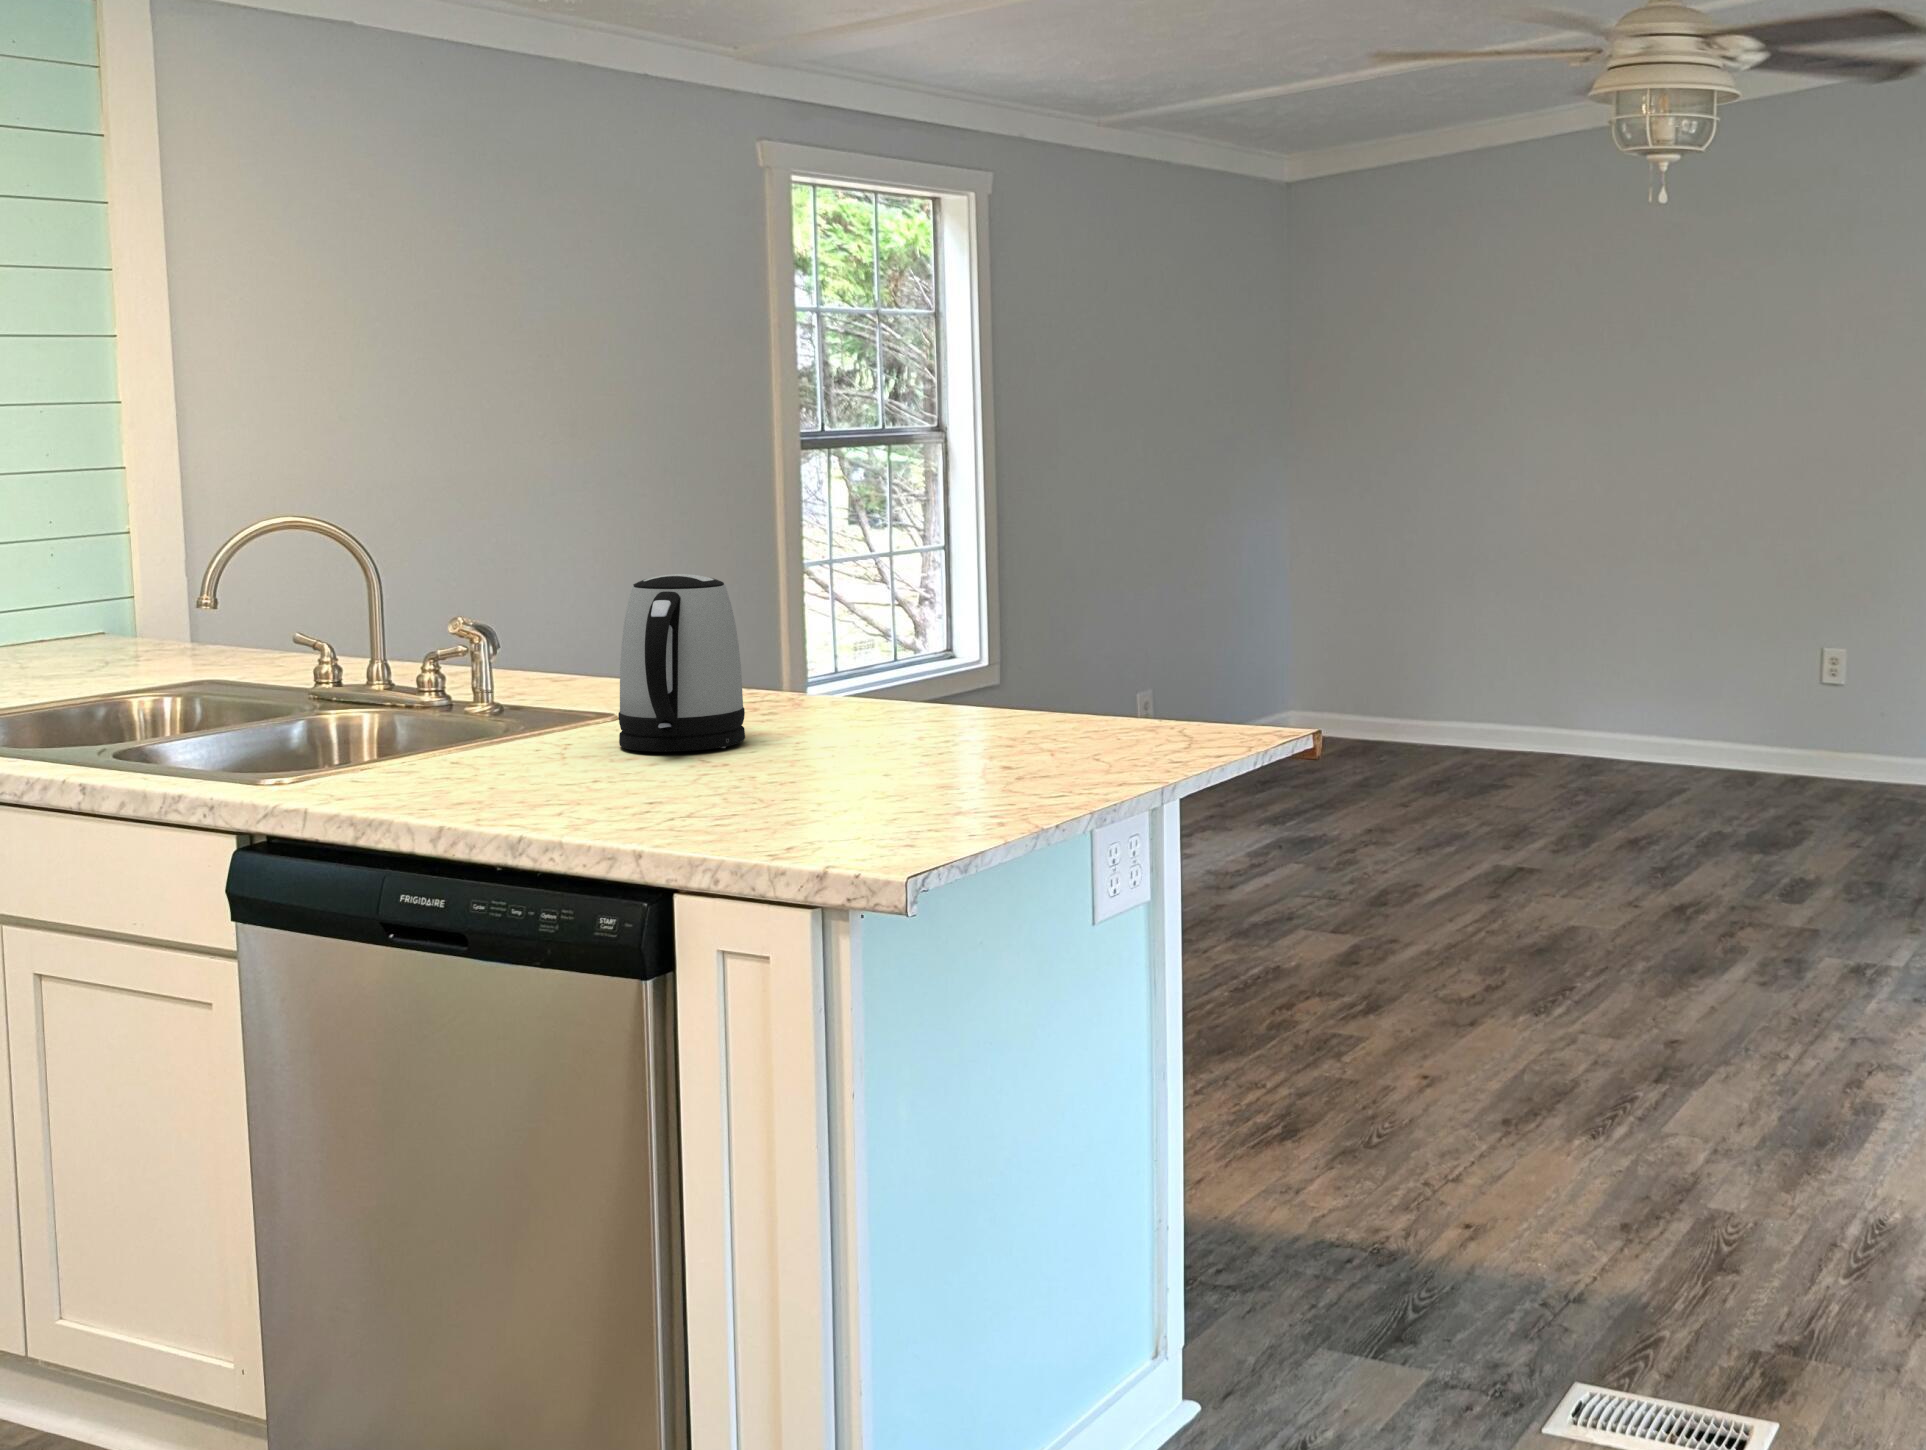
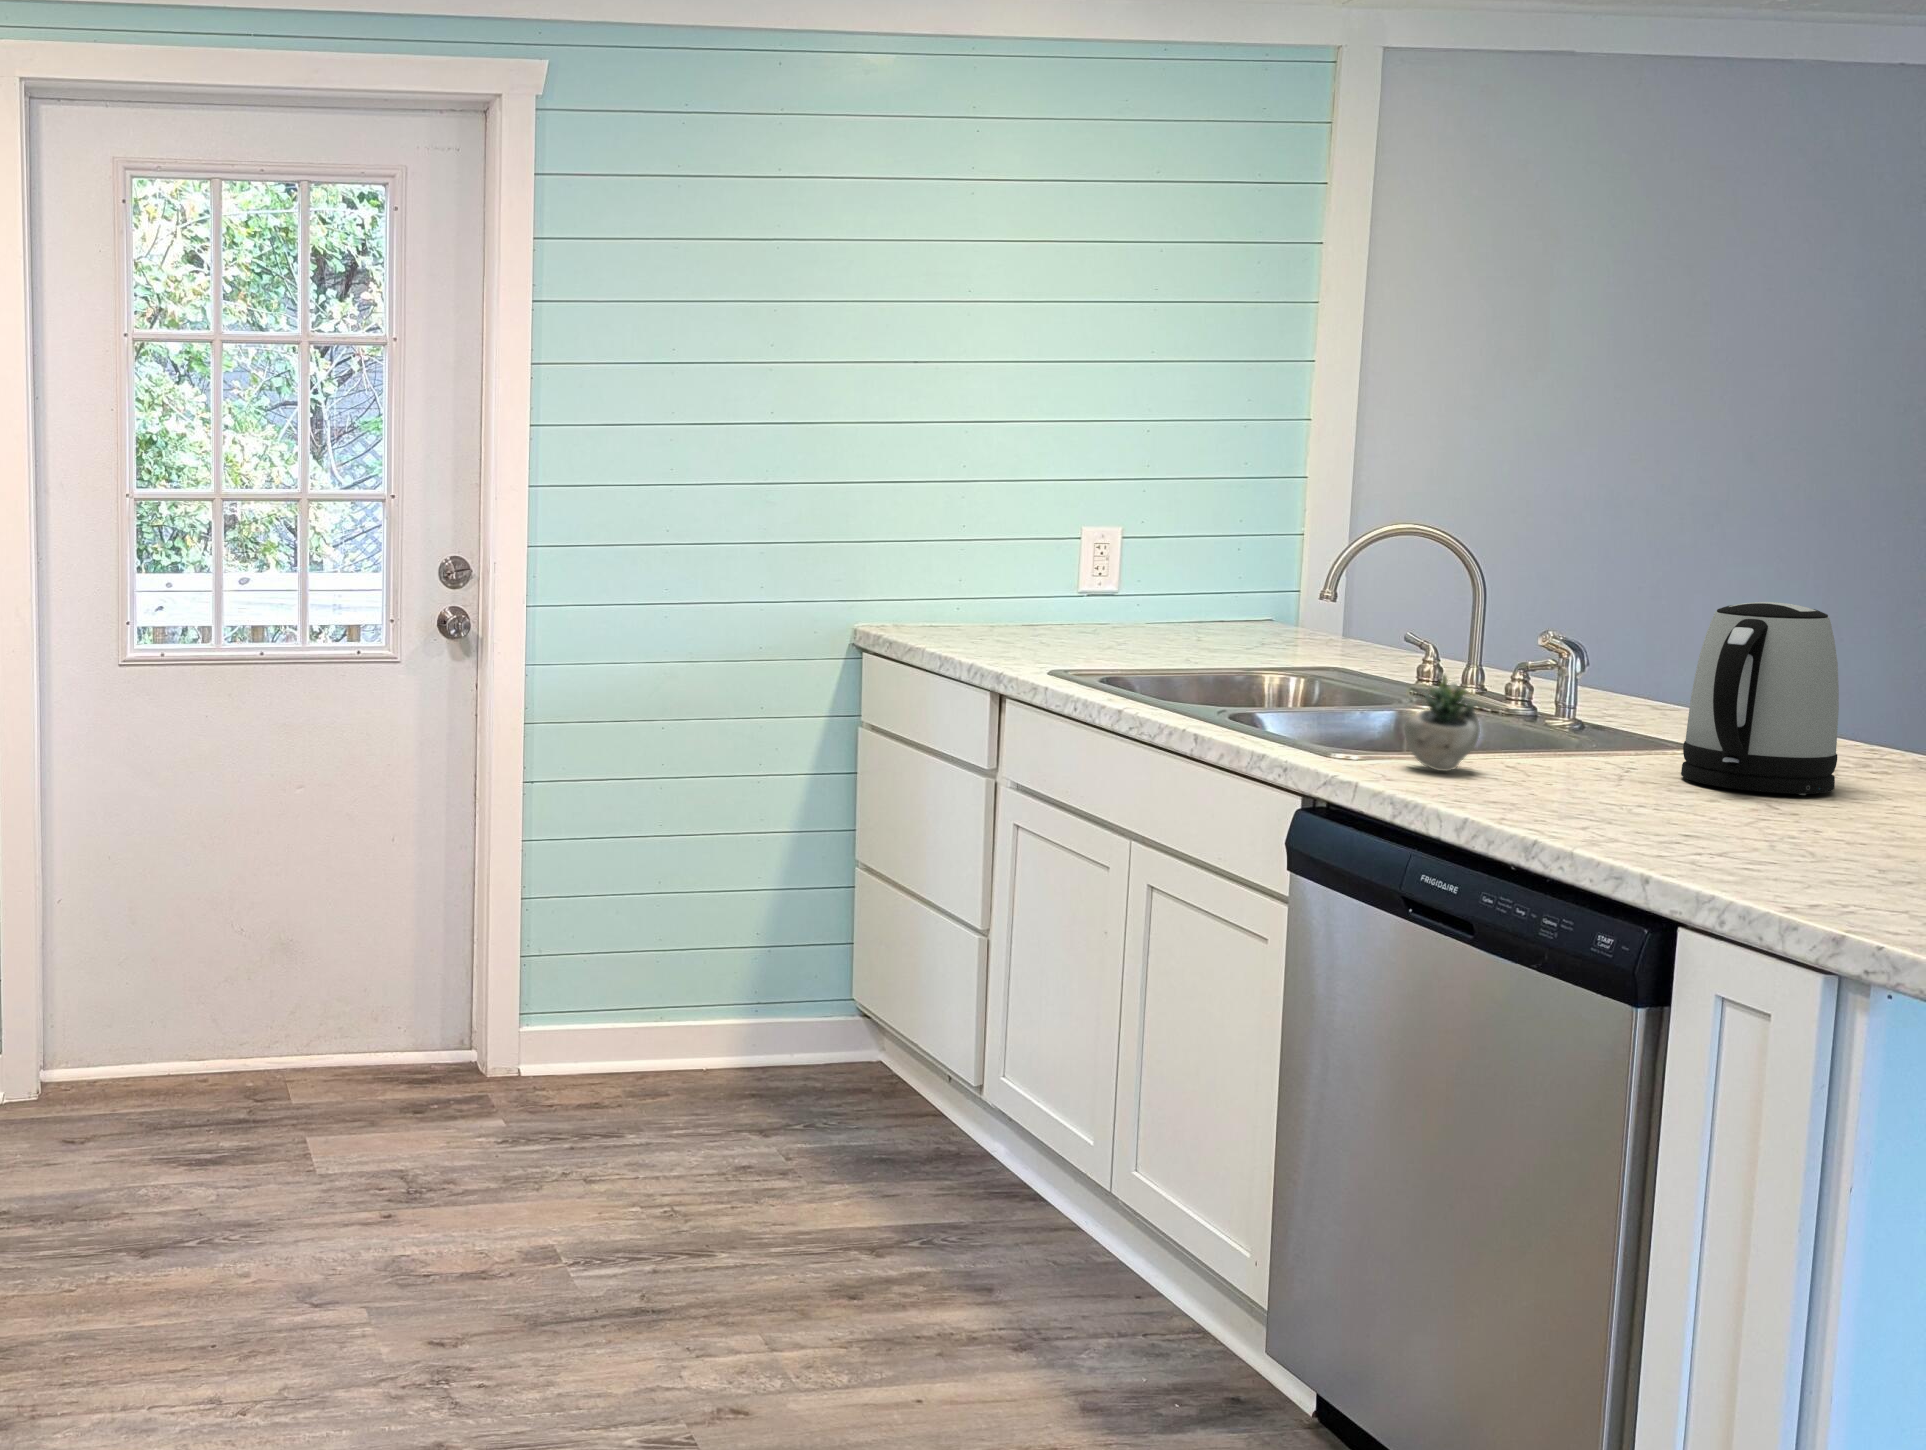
succulent plant: none [350,658,507,780] -> present [1405,671,1562,771]

